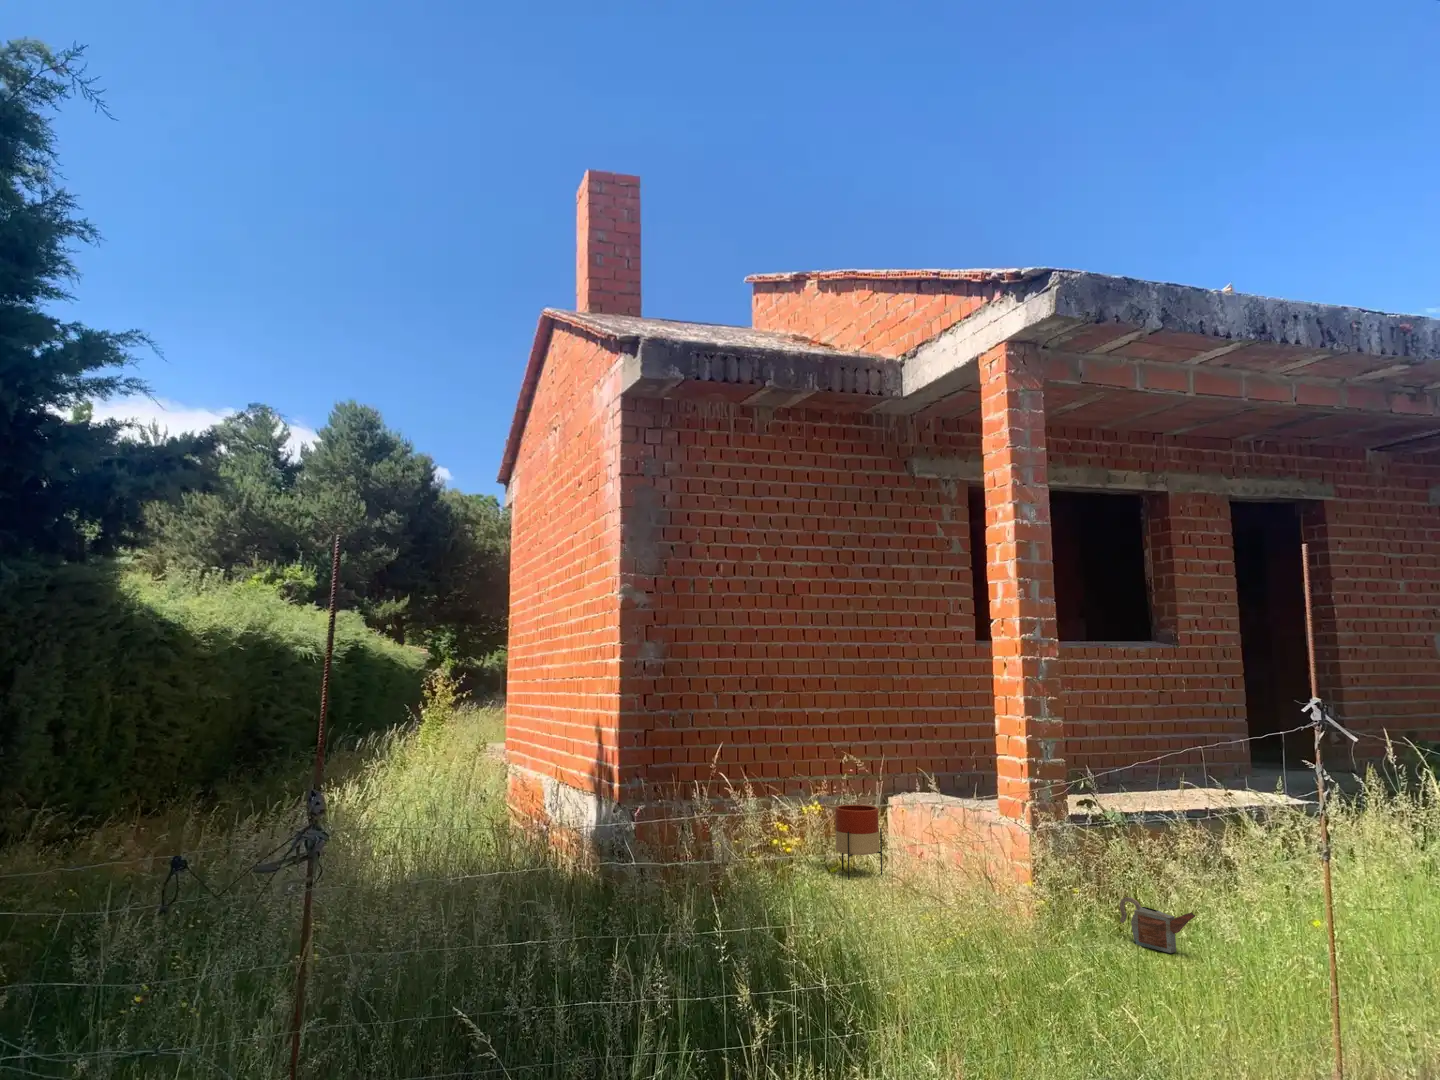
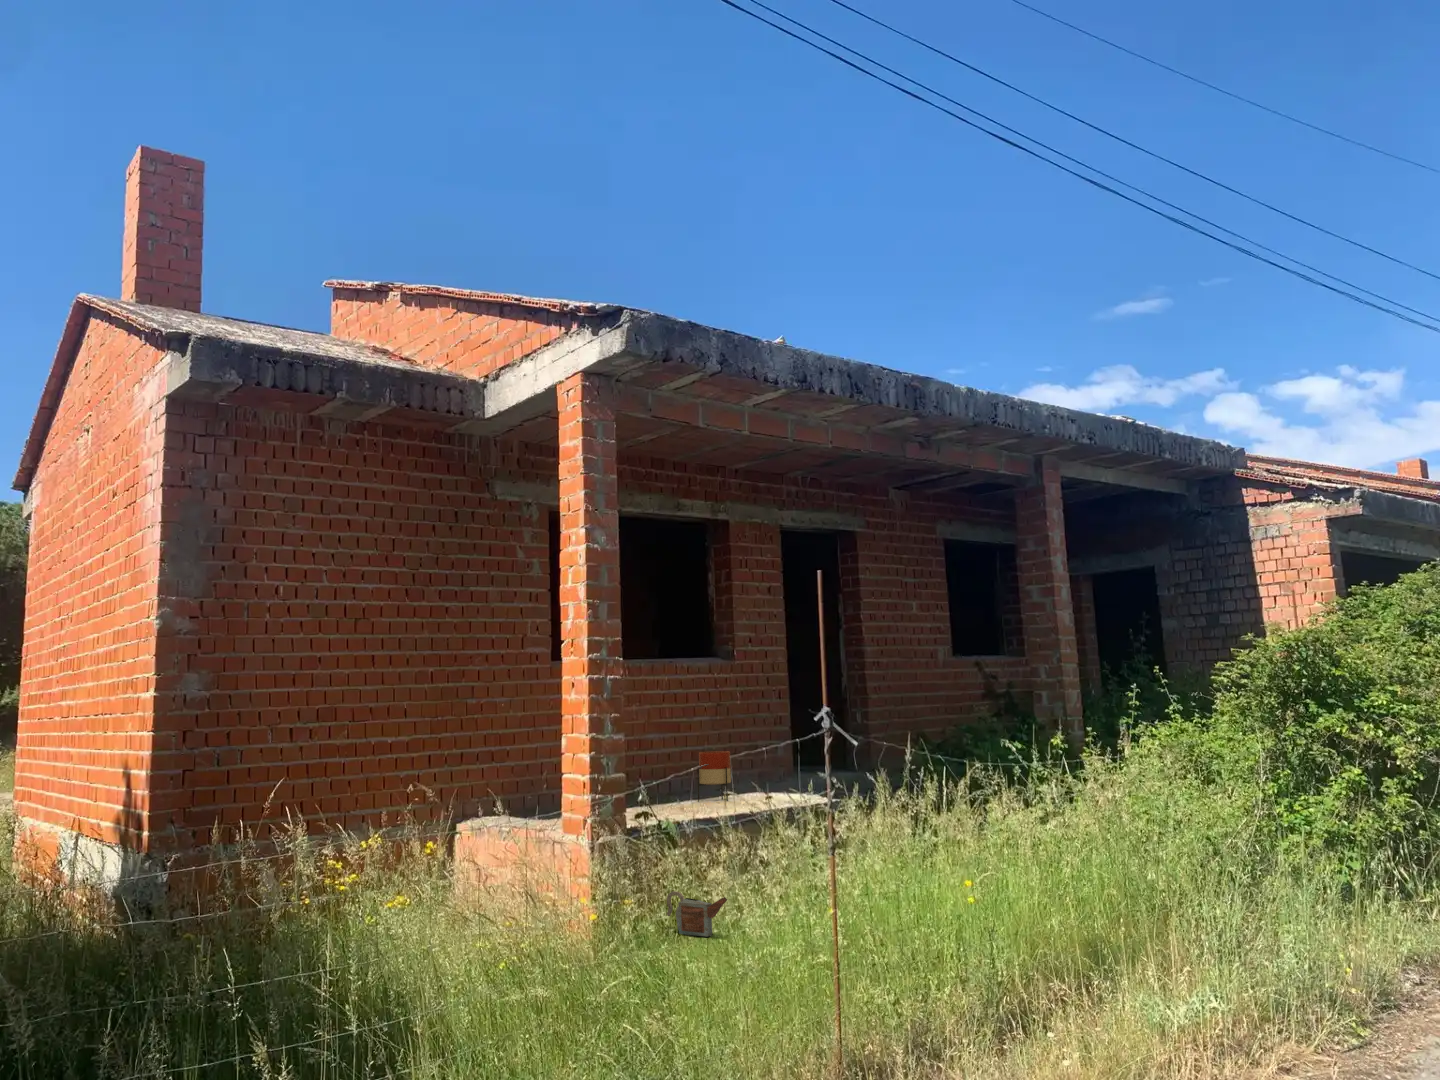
planter: present [835,805,882,880] -> present [697,751,731,802]

